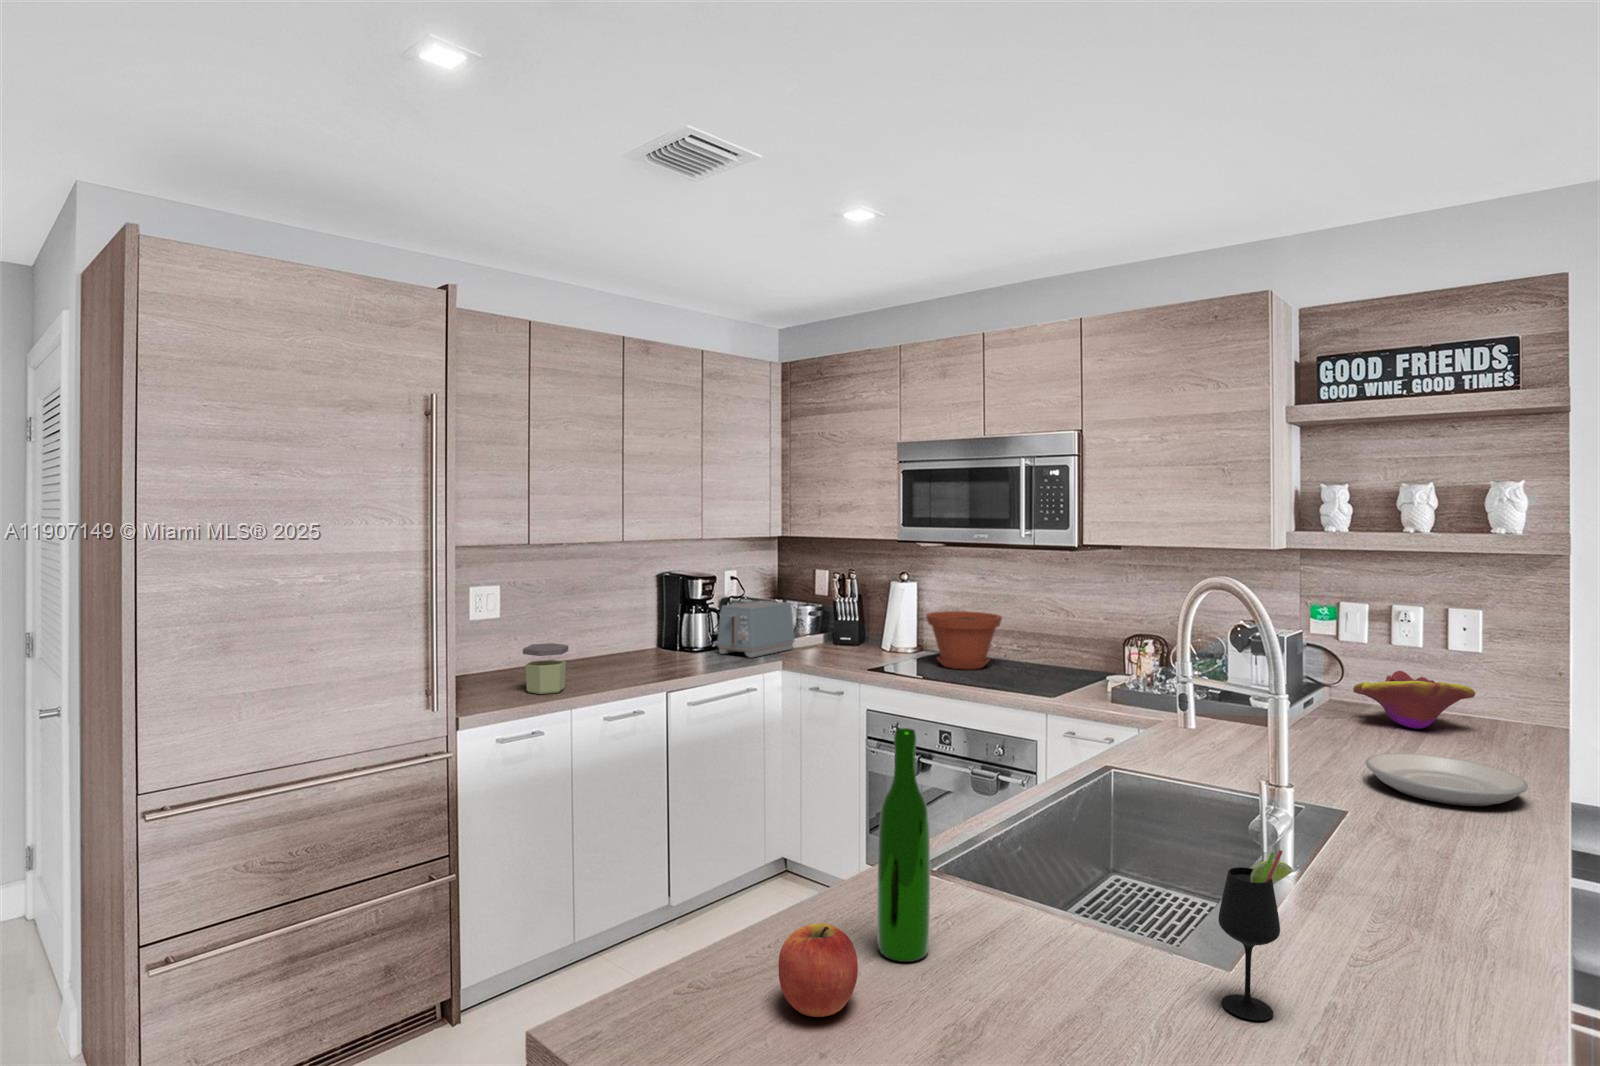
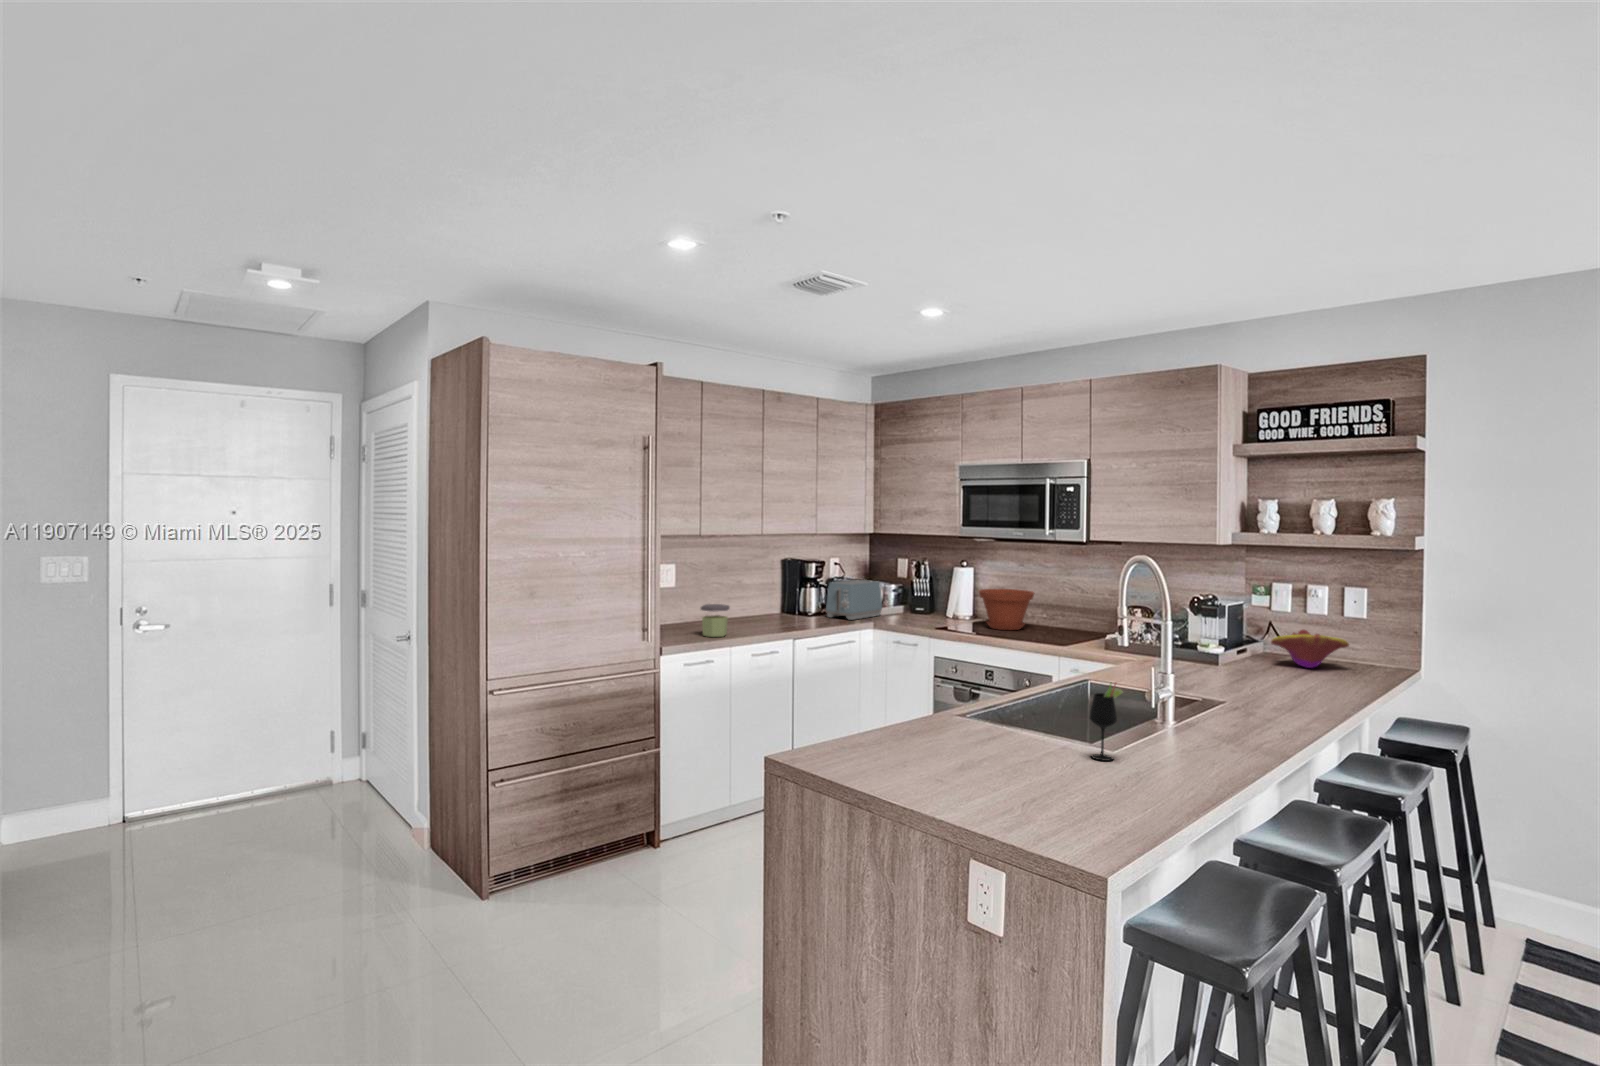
wine bottle: present [877,728,930,962] -> none [929,629,955,741]
plate: present [1366,753,1528,806] -> none [1244,675,1338,702]
apple: present [778,923,858,1017] -> none [881,713,918,753]

